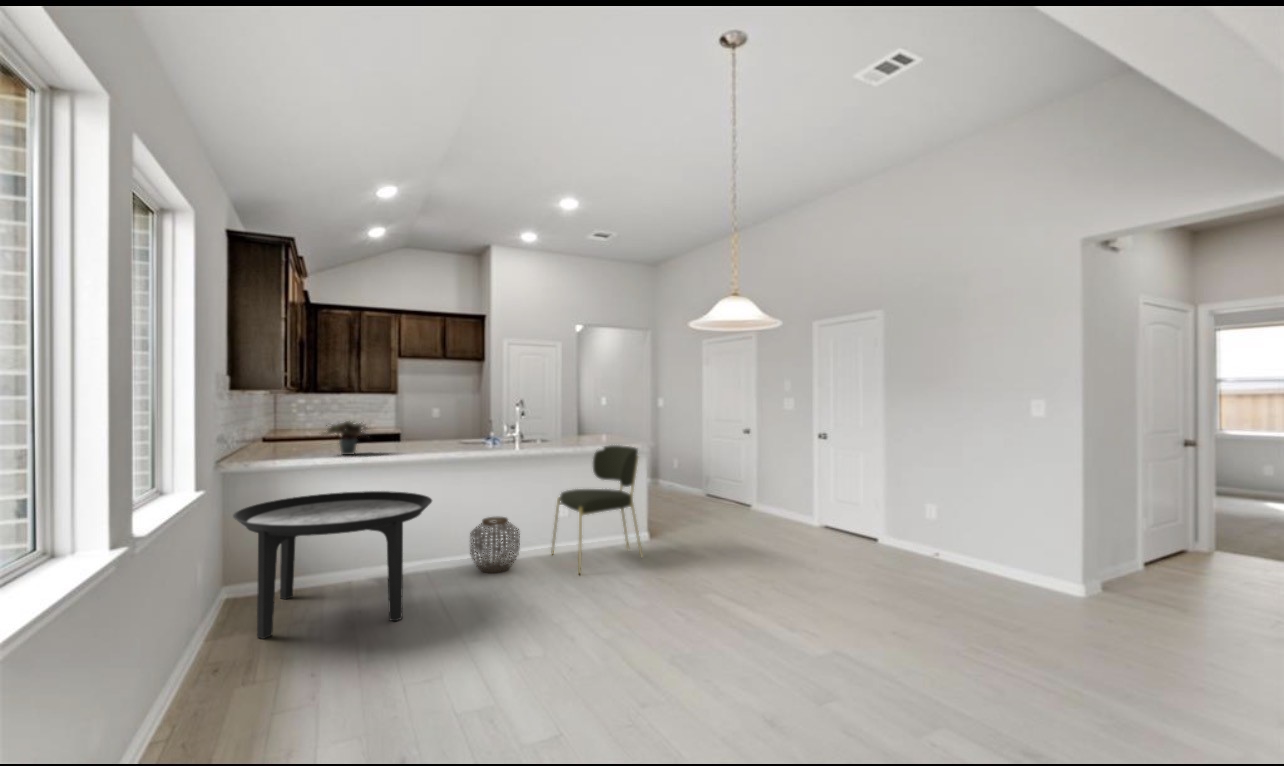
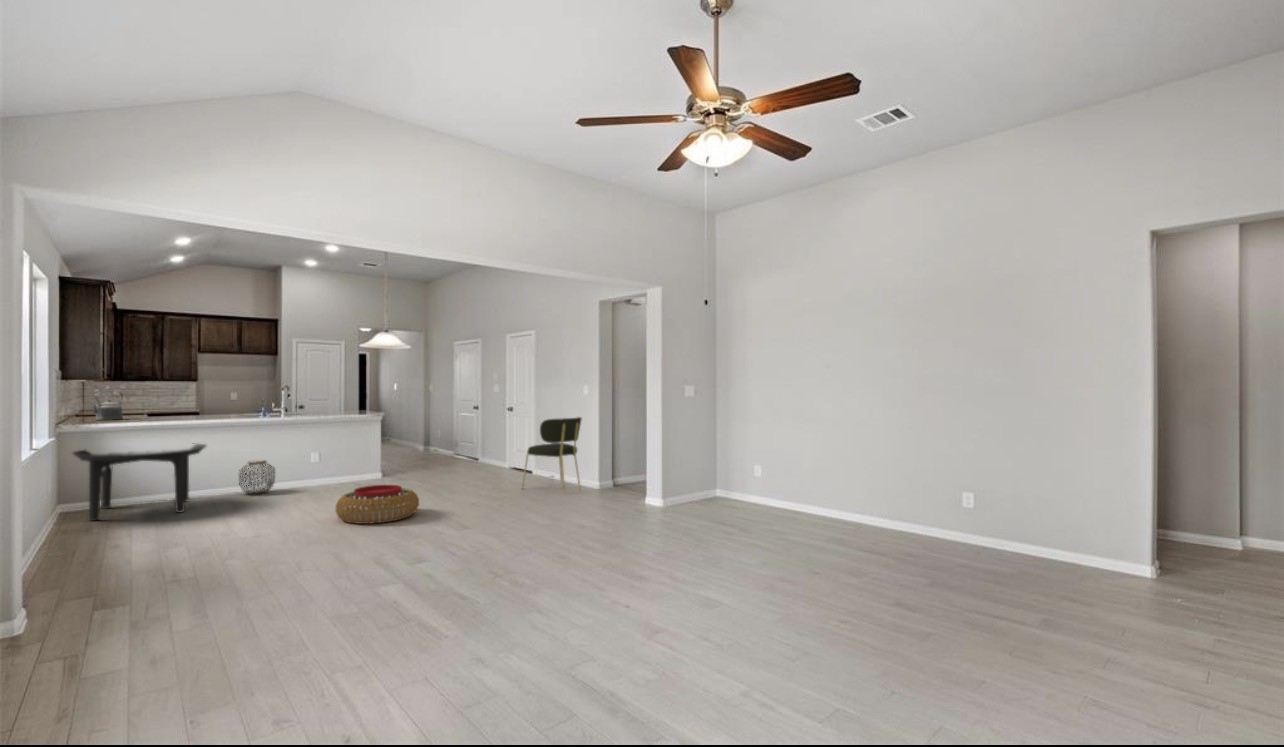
kettle: none [270,408,313,452] -> present [91,392,123,420]
potted plant: present [324,421,369,455] -> none [128,399,171,421]
dining chair: present [551,445,643,575] -> present [522,417,581,493]
pouf: none [677,594,835,697] -> present [336,485,419,524]

